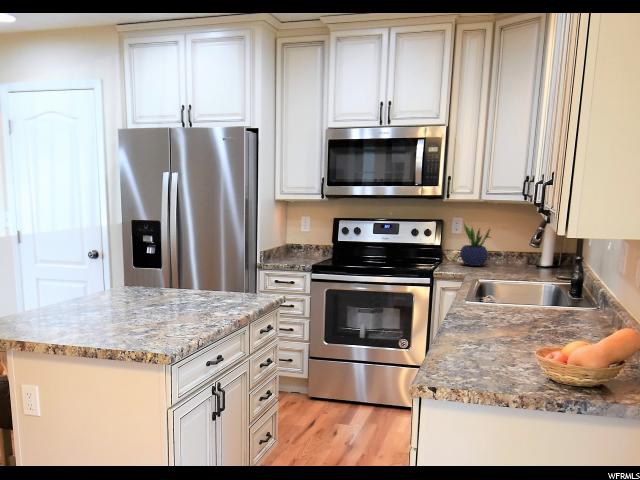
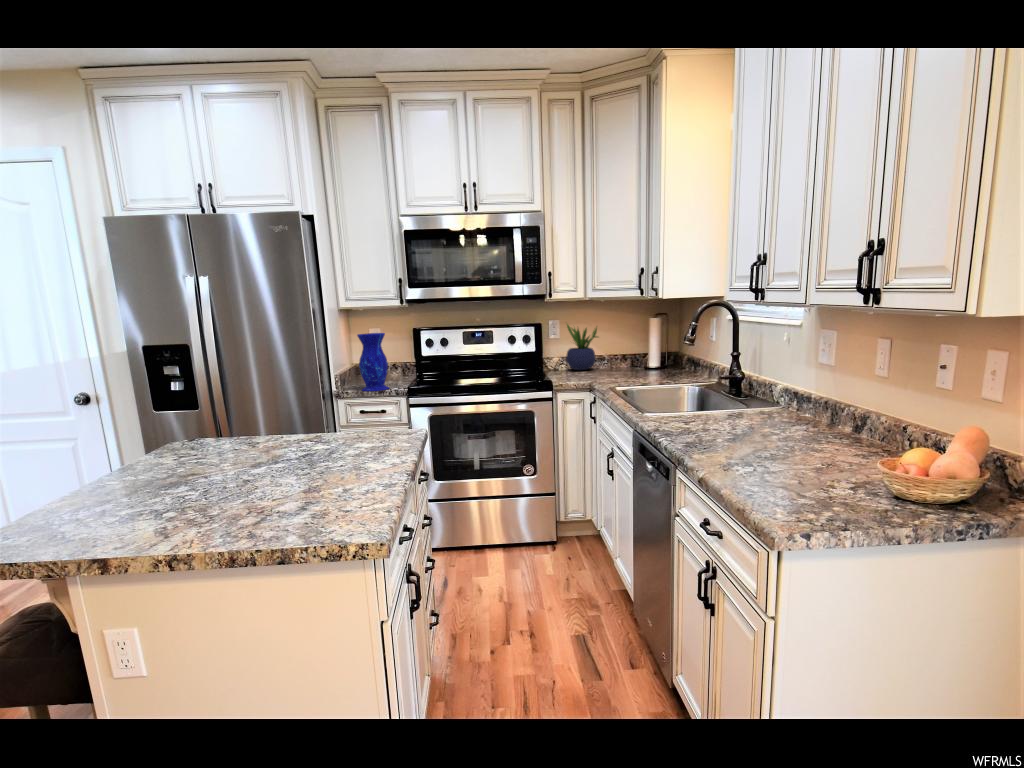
vase: none [282,219,303,265] -> present [357,333,389,391]

